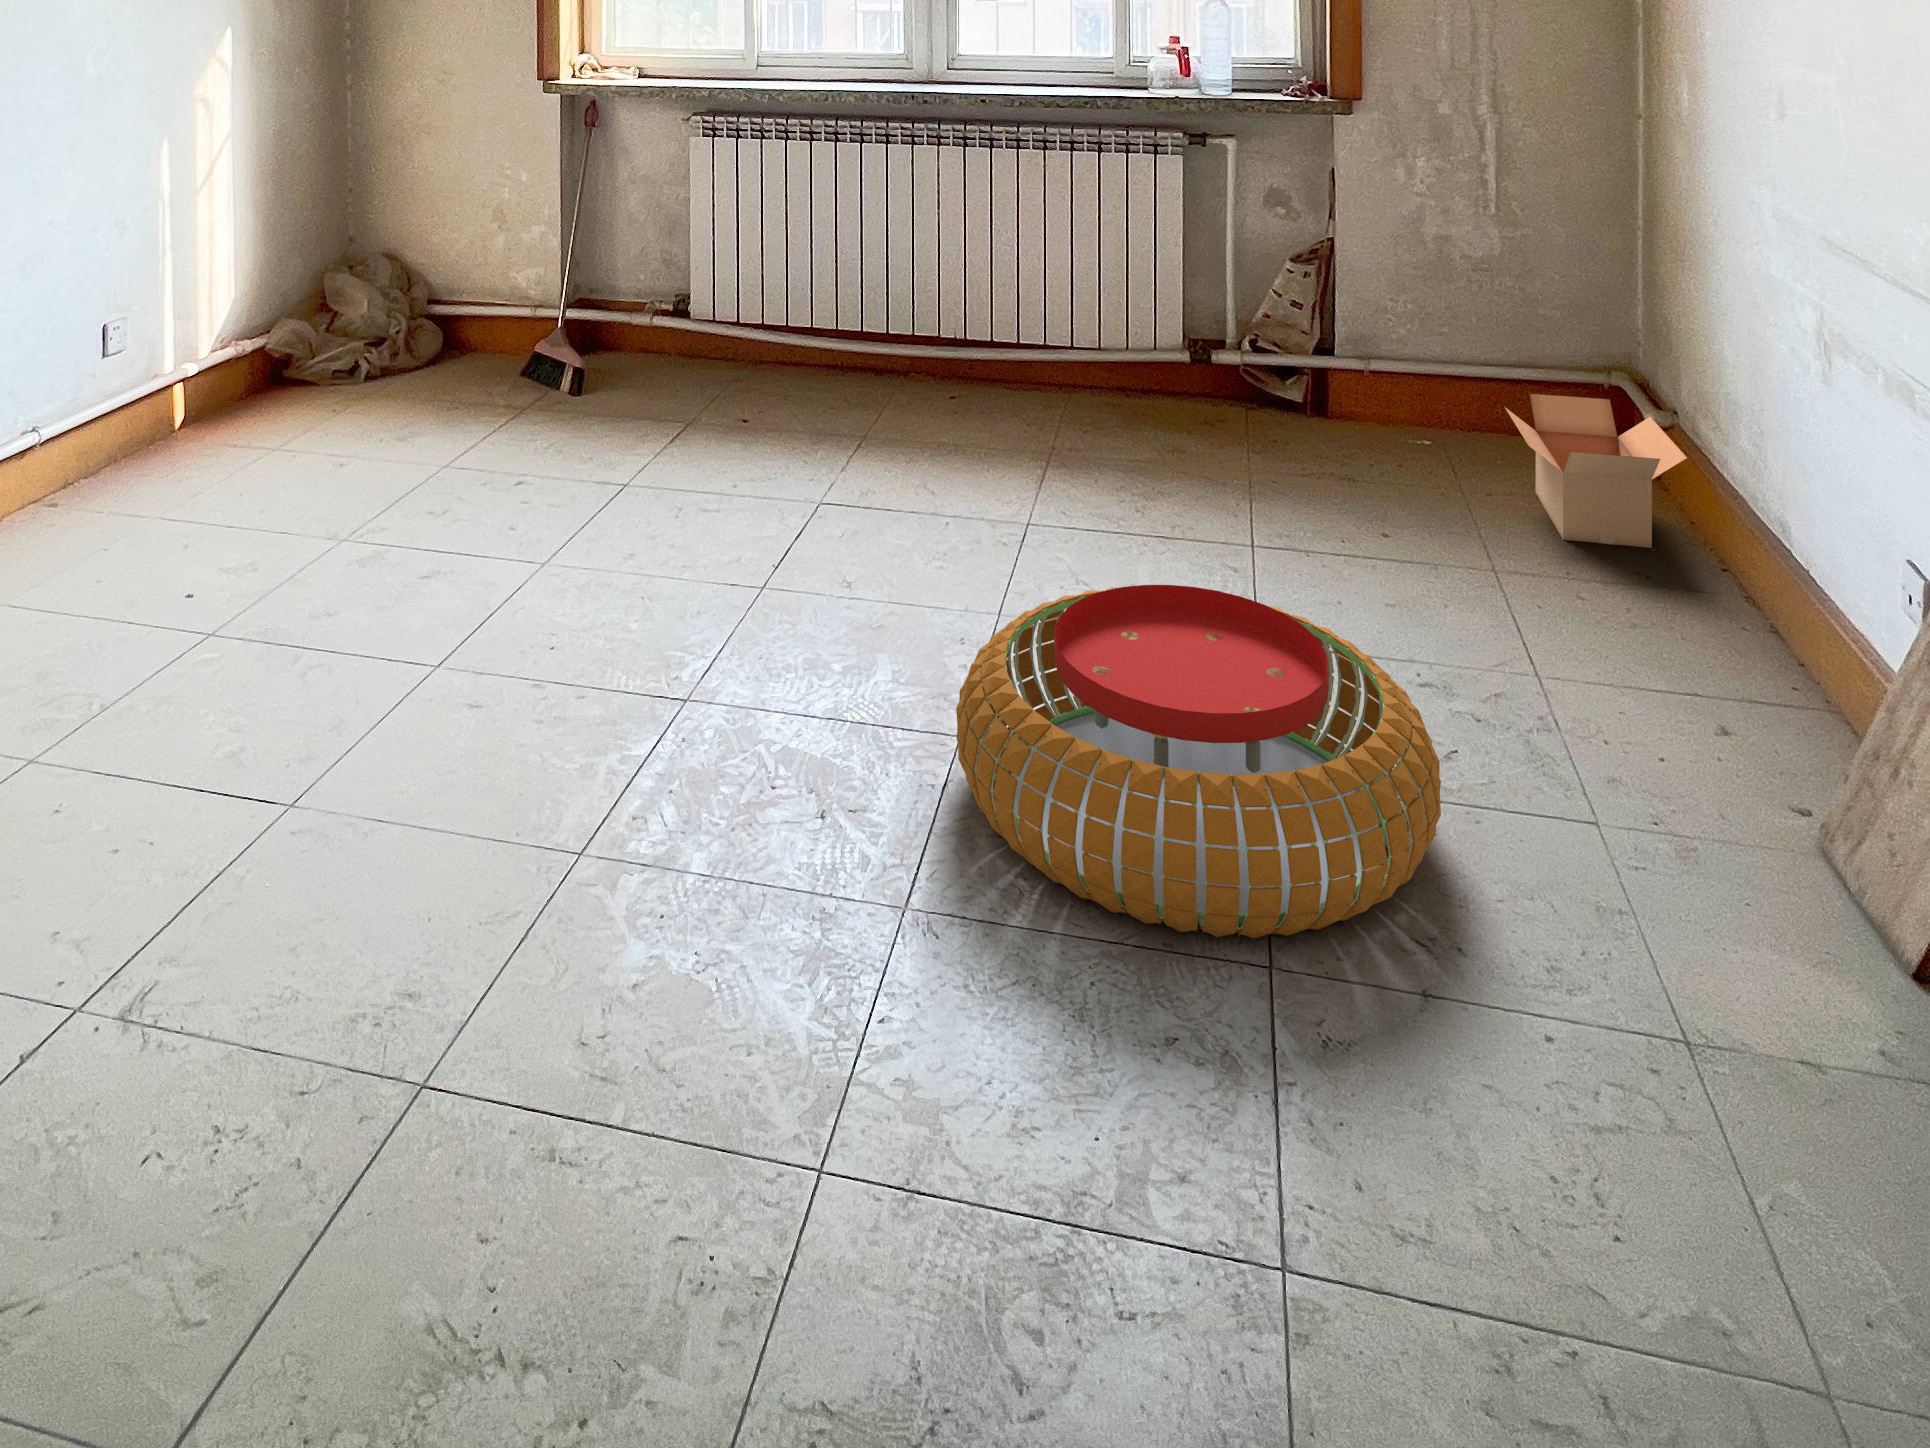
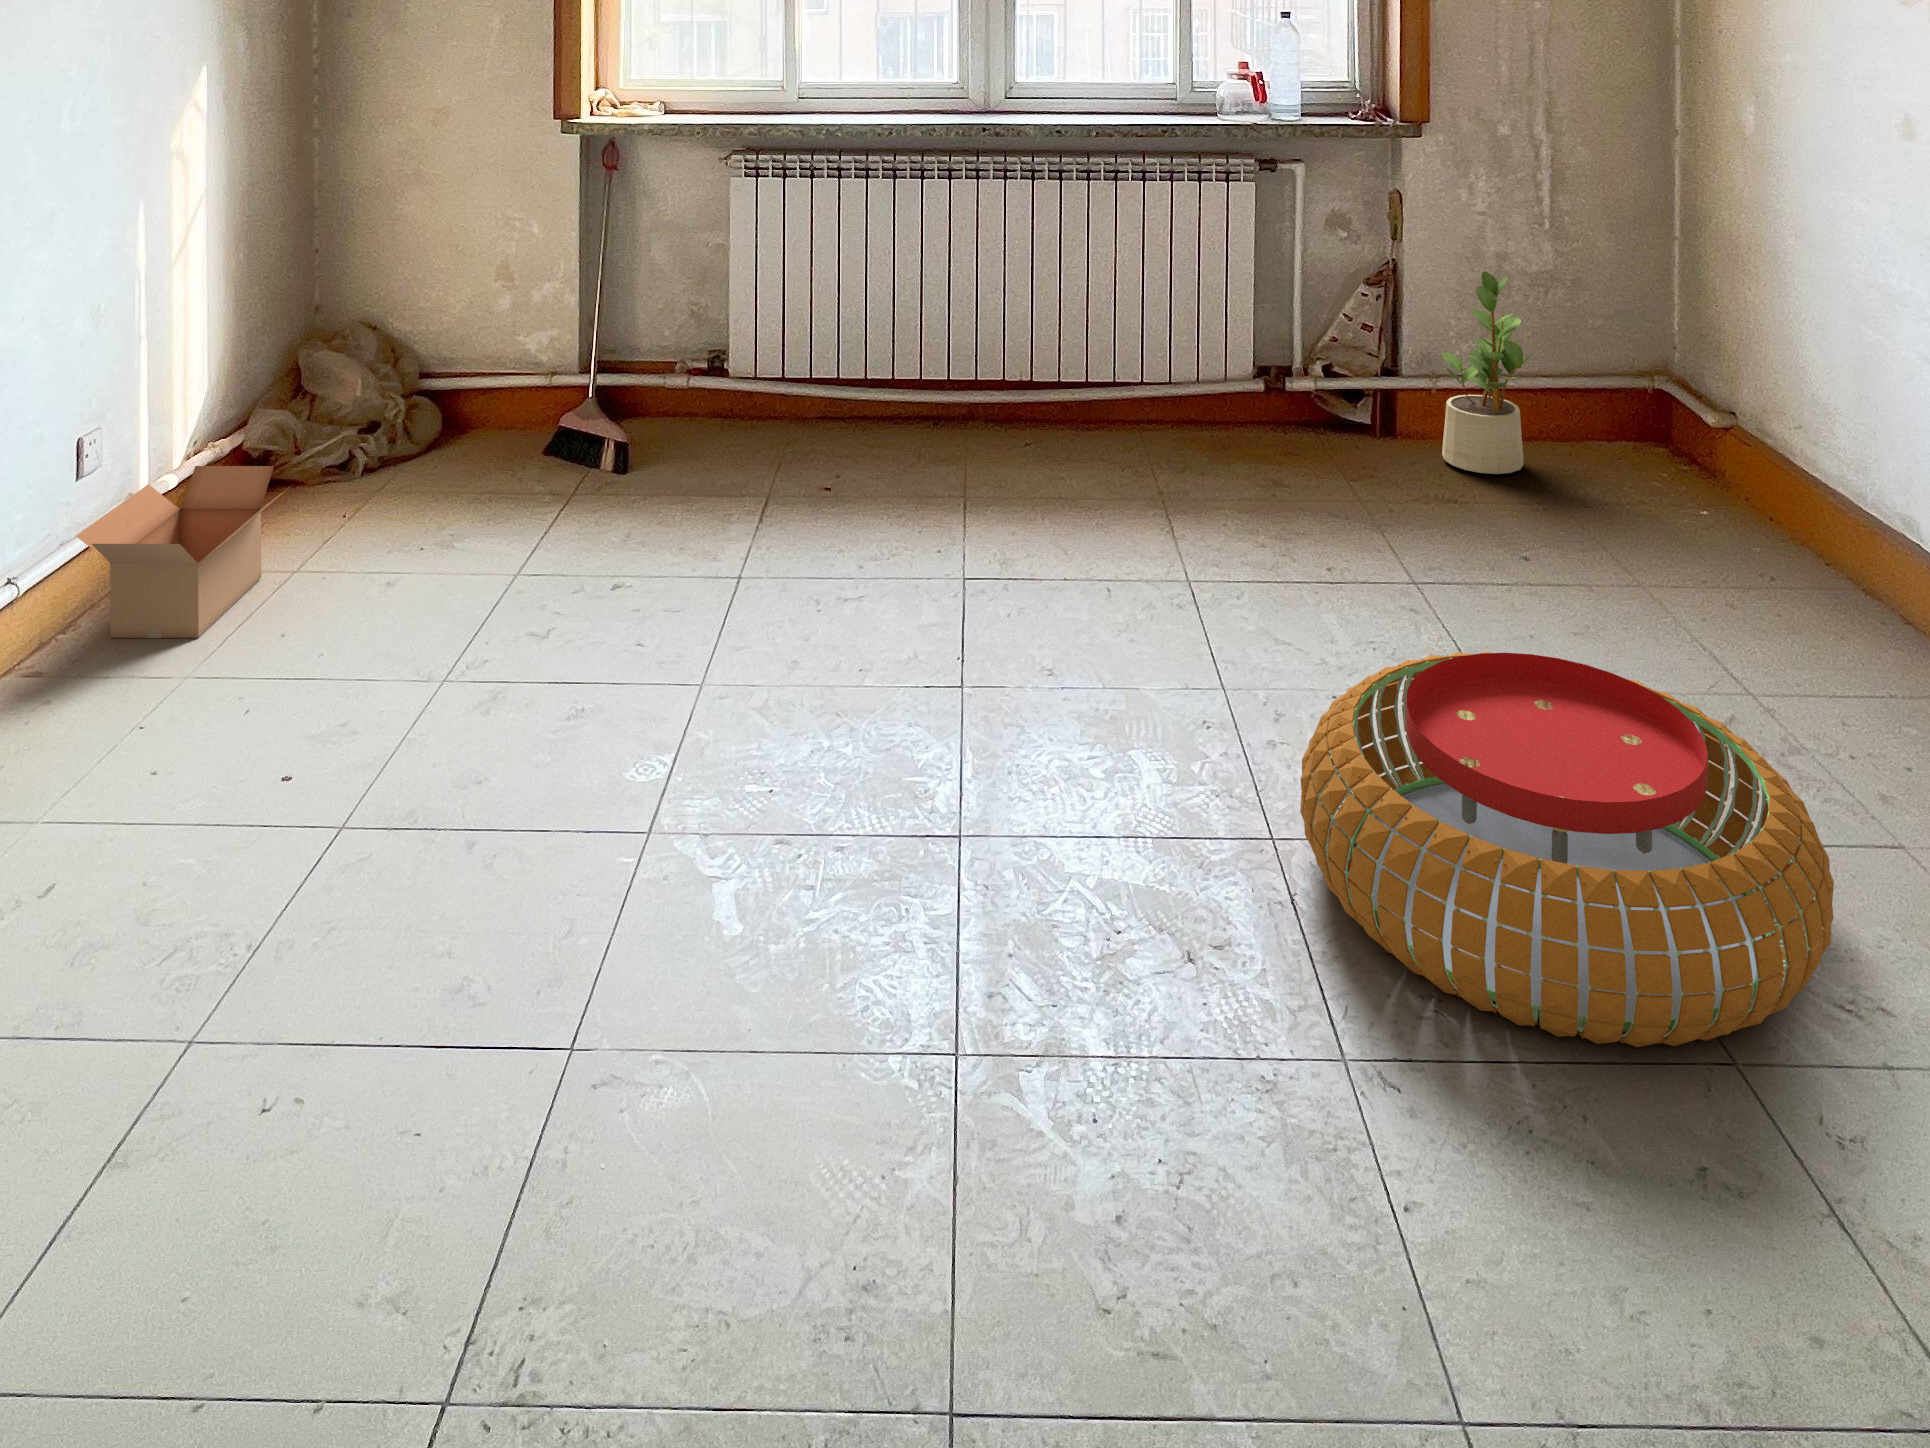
potted plant: none [1360,252,1453,458] -> present [1441,271,1535,474]
cardboard box: present [1505,394,1687,548] -> present [76,466,286,638]

